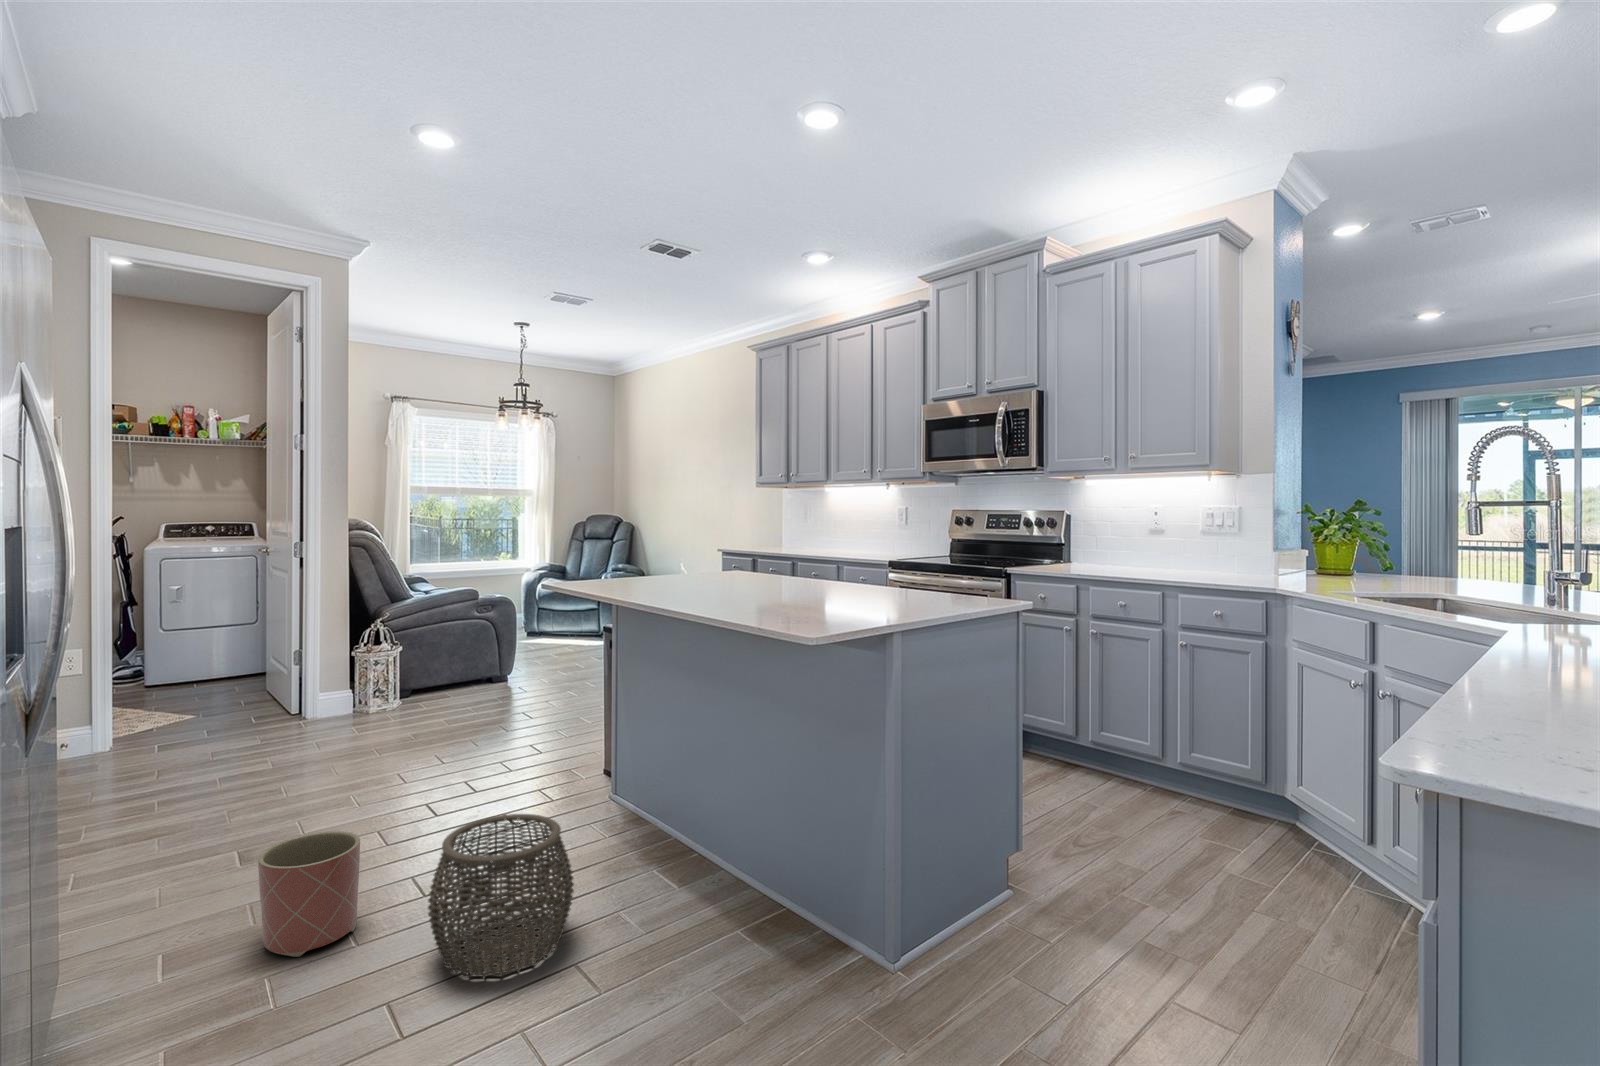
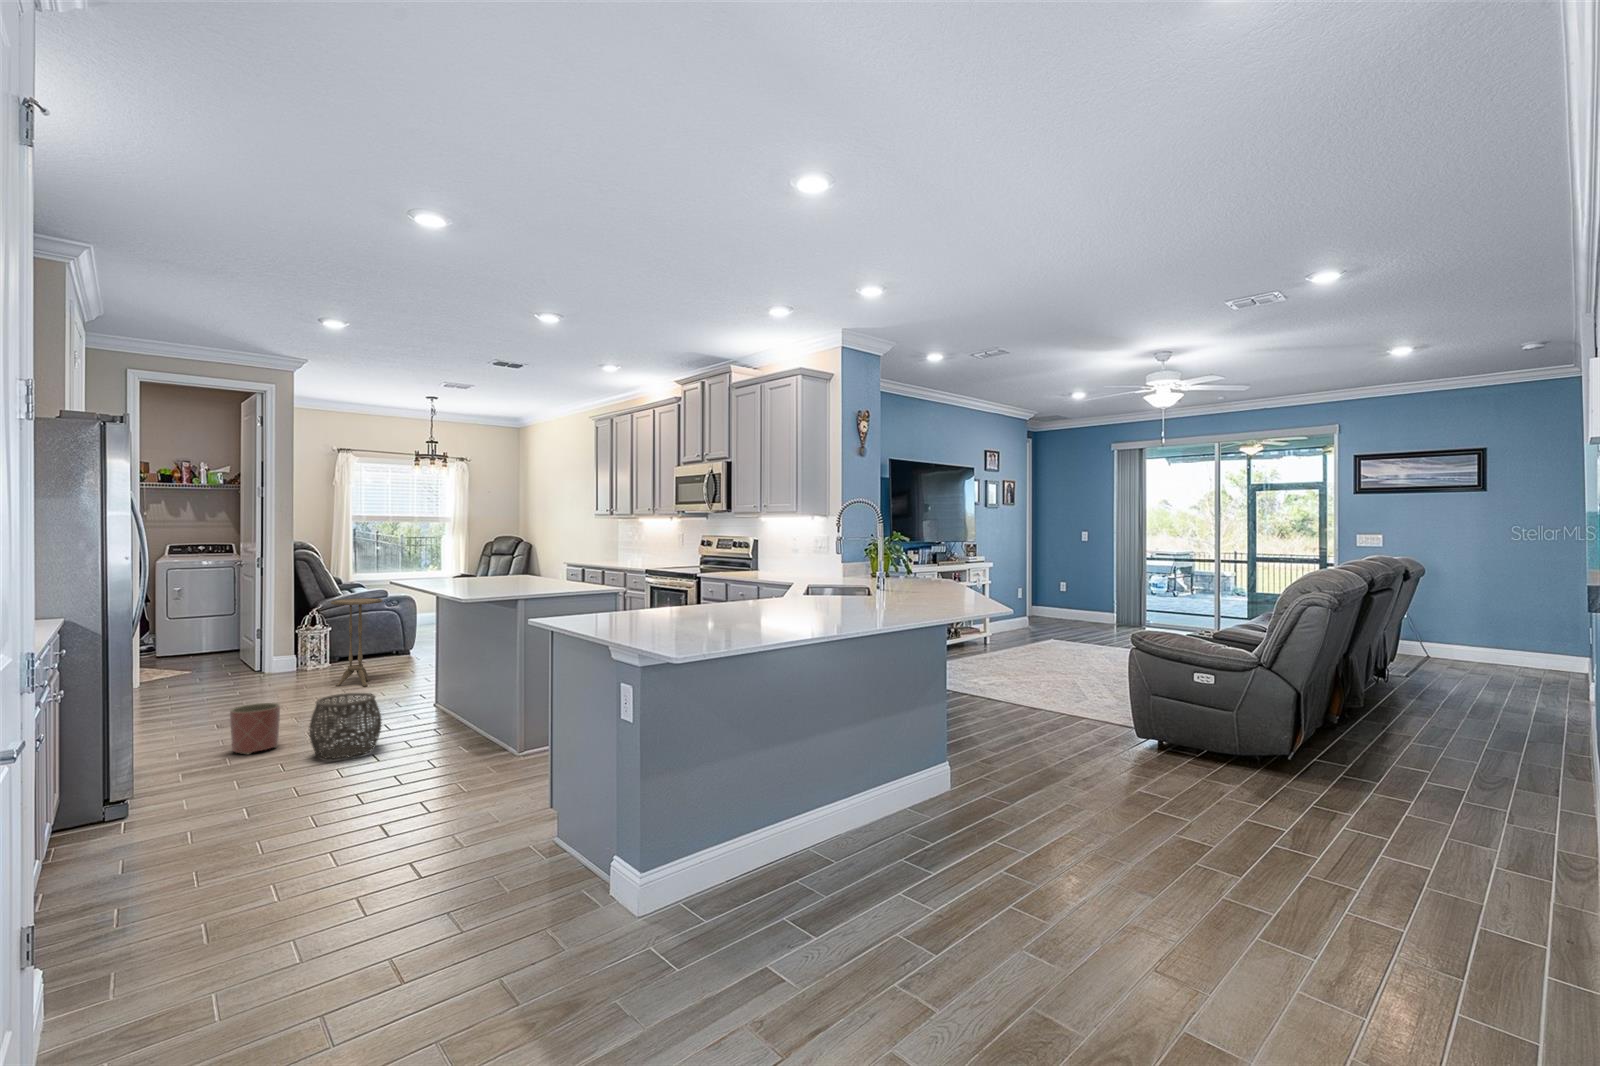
side table: none [415,605,494,750] -> present [331,598,382,687]

